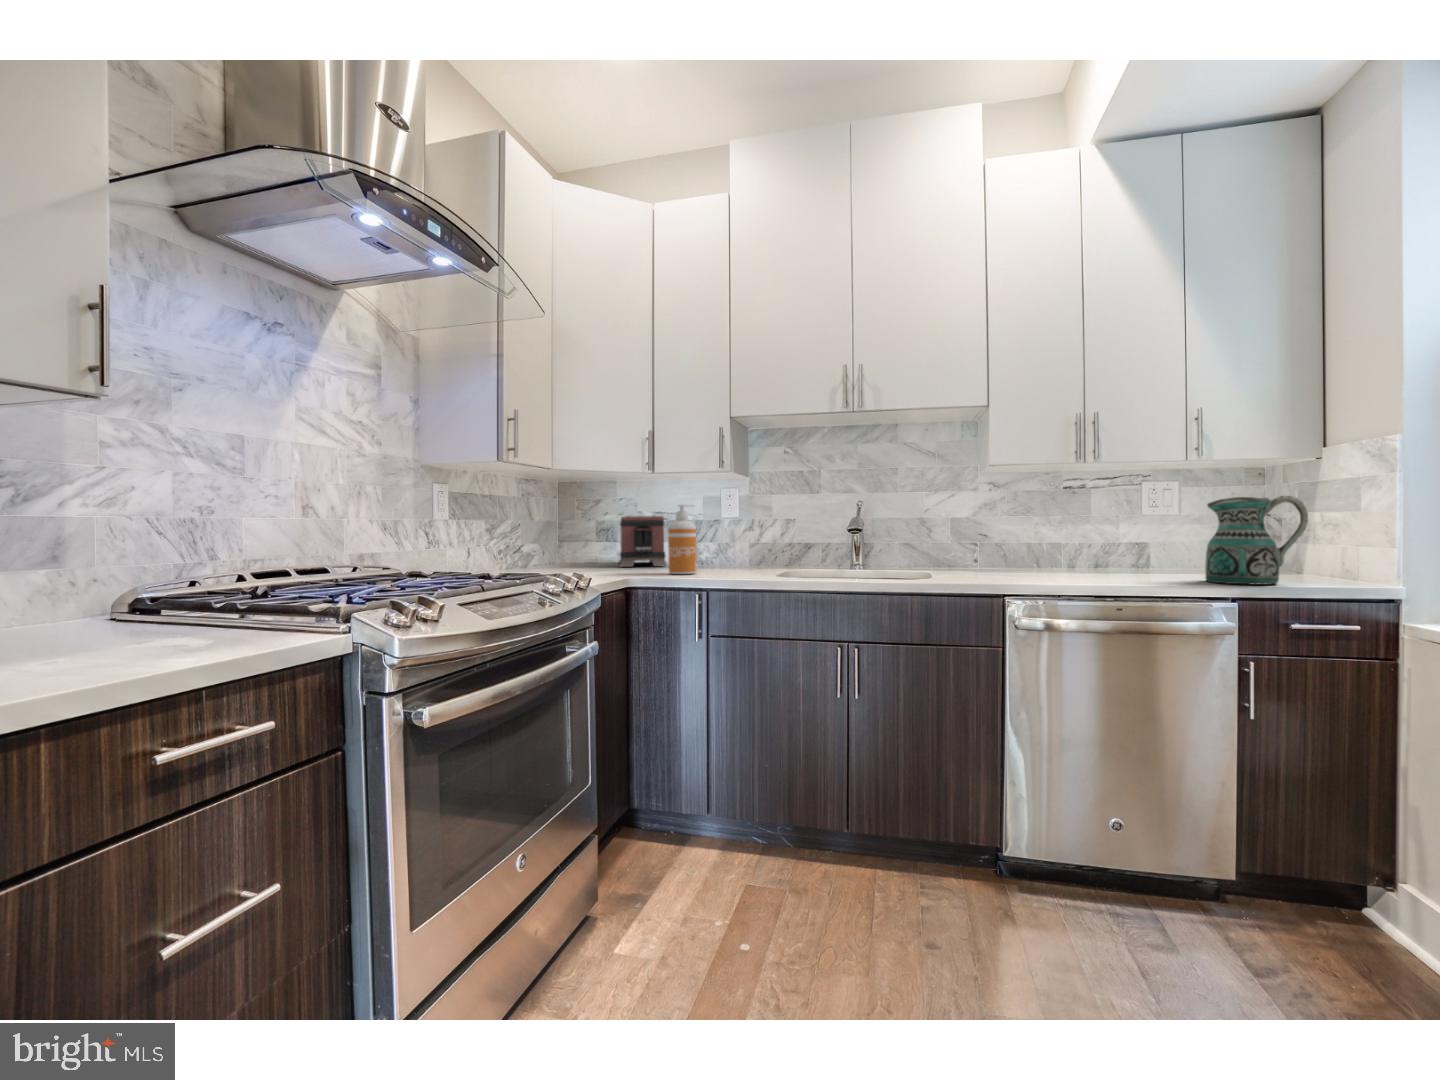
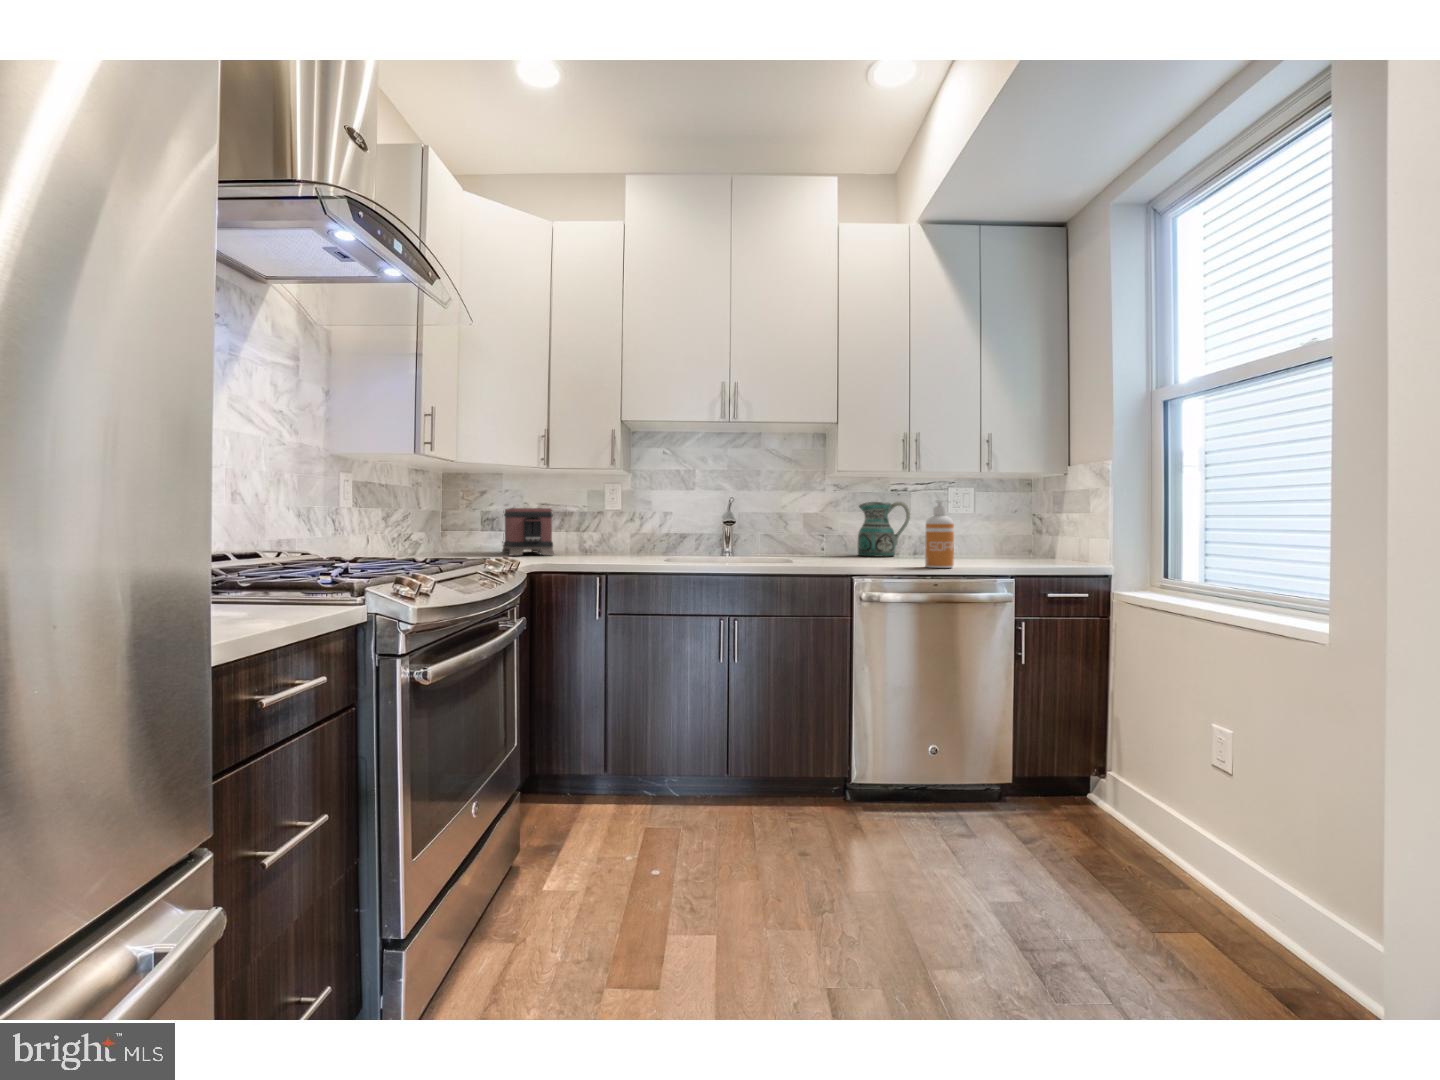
ceramic pitcher: present [1205,496,1308,584] -> present [858,502,910,556]
soap dispenser: present [668,505,697,574] -> present [925,500,954,568]

